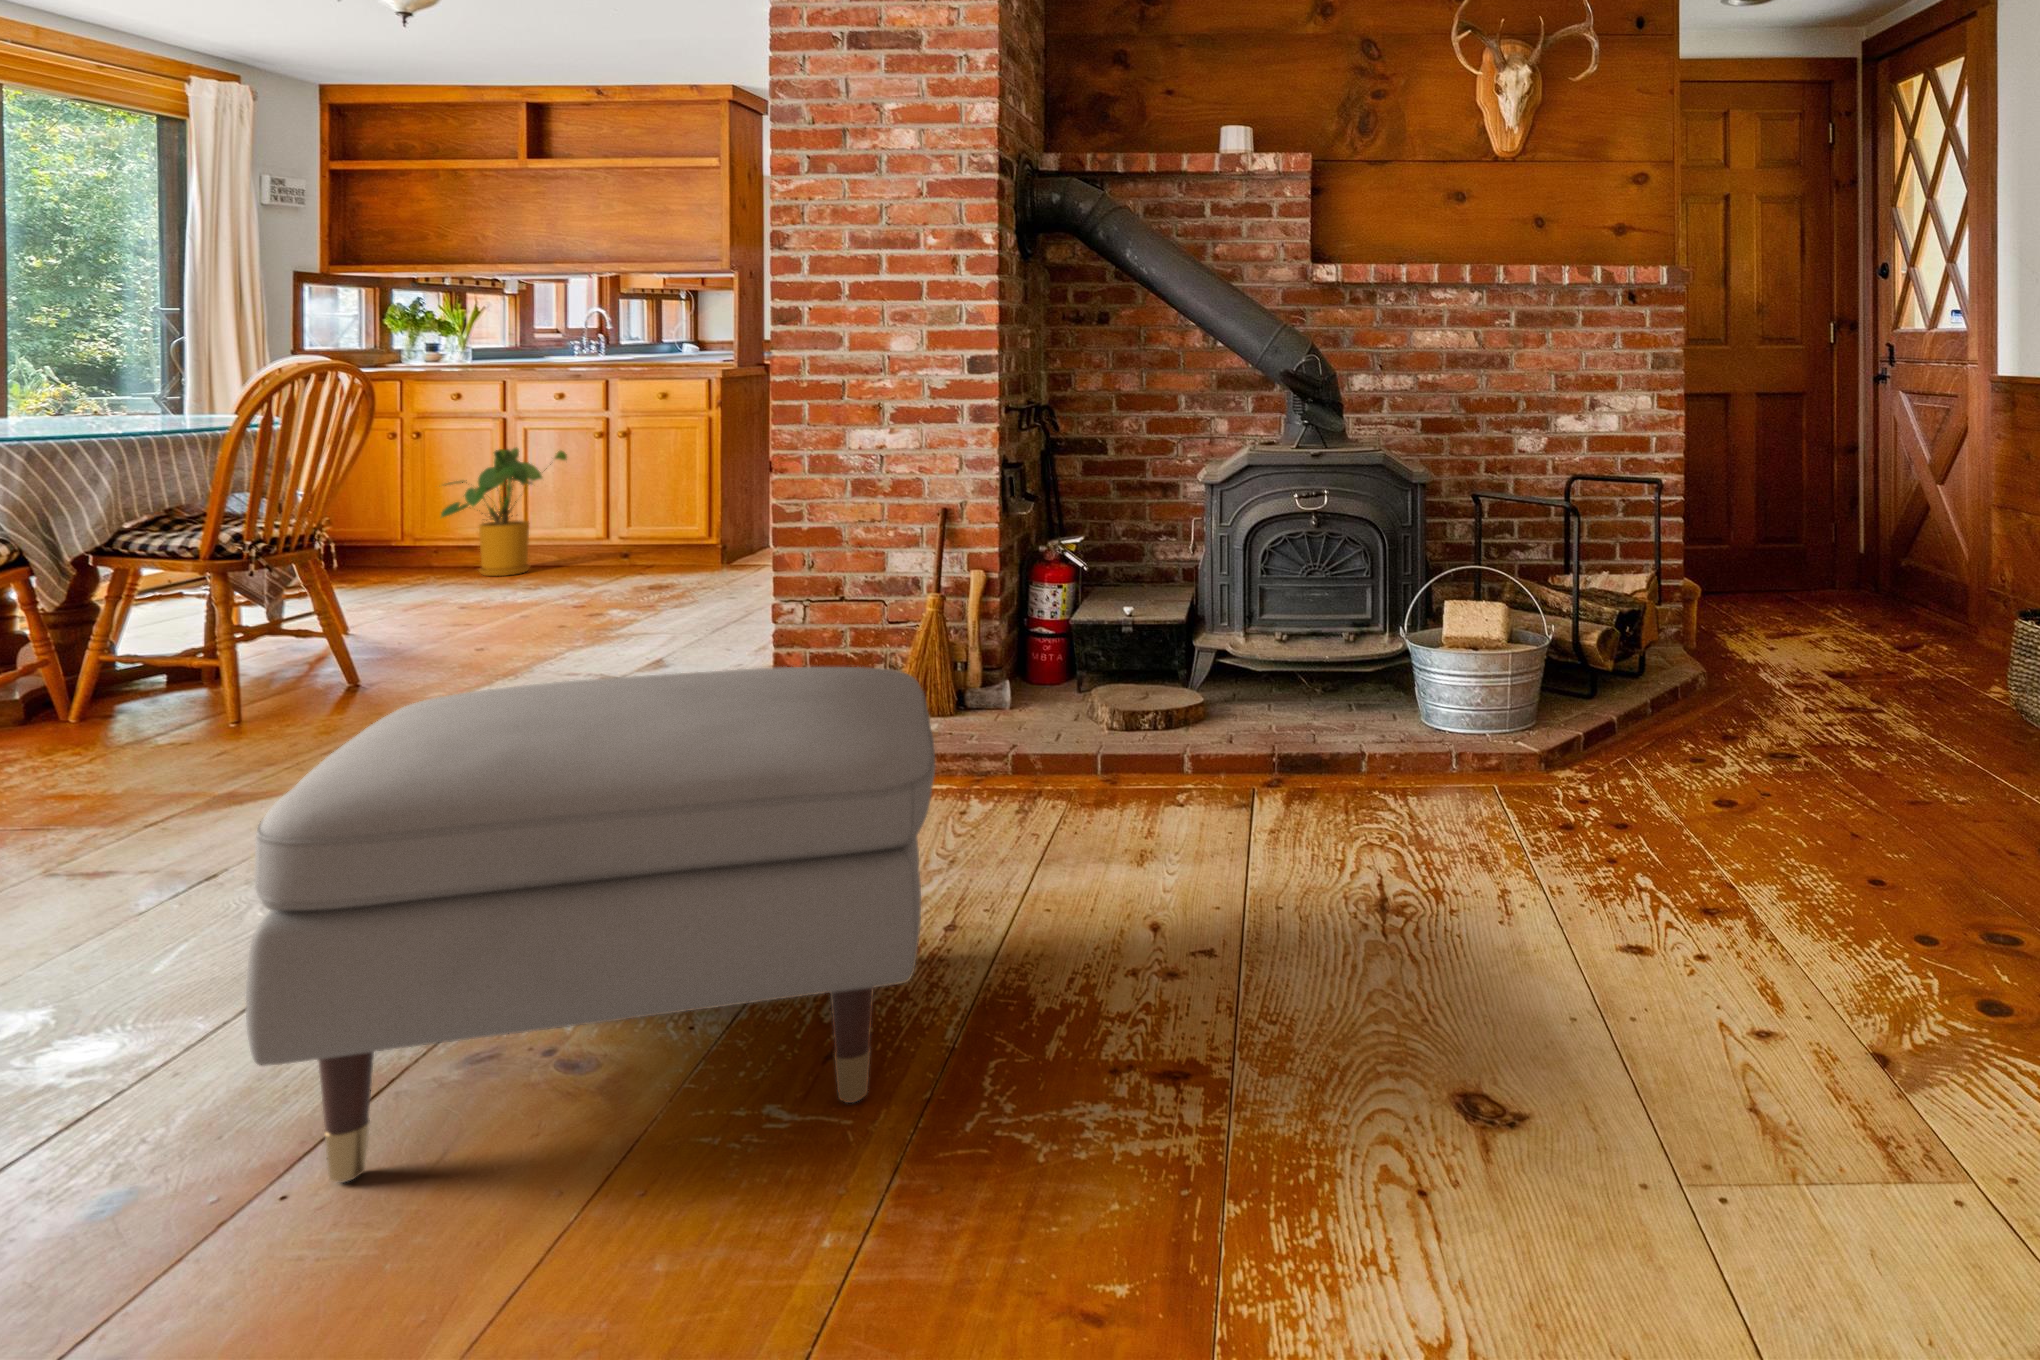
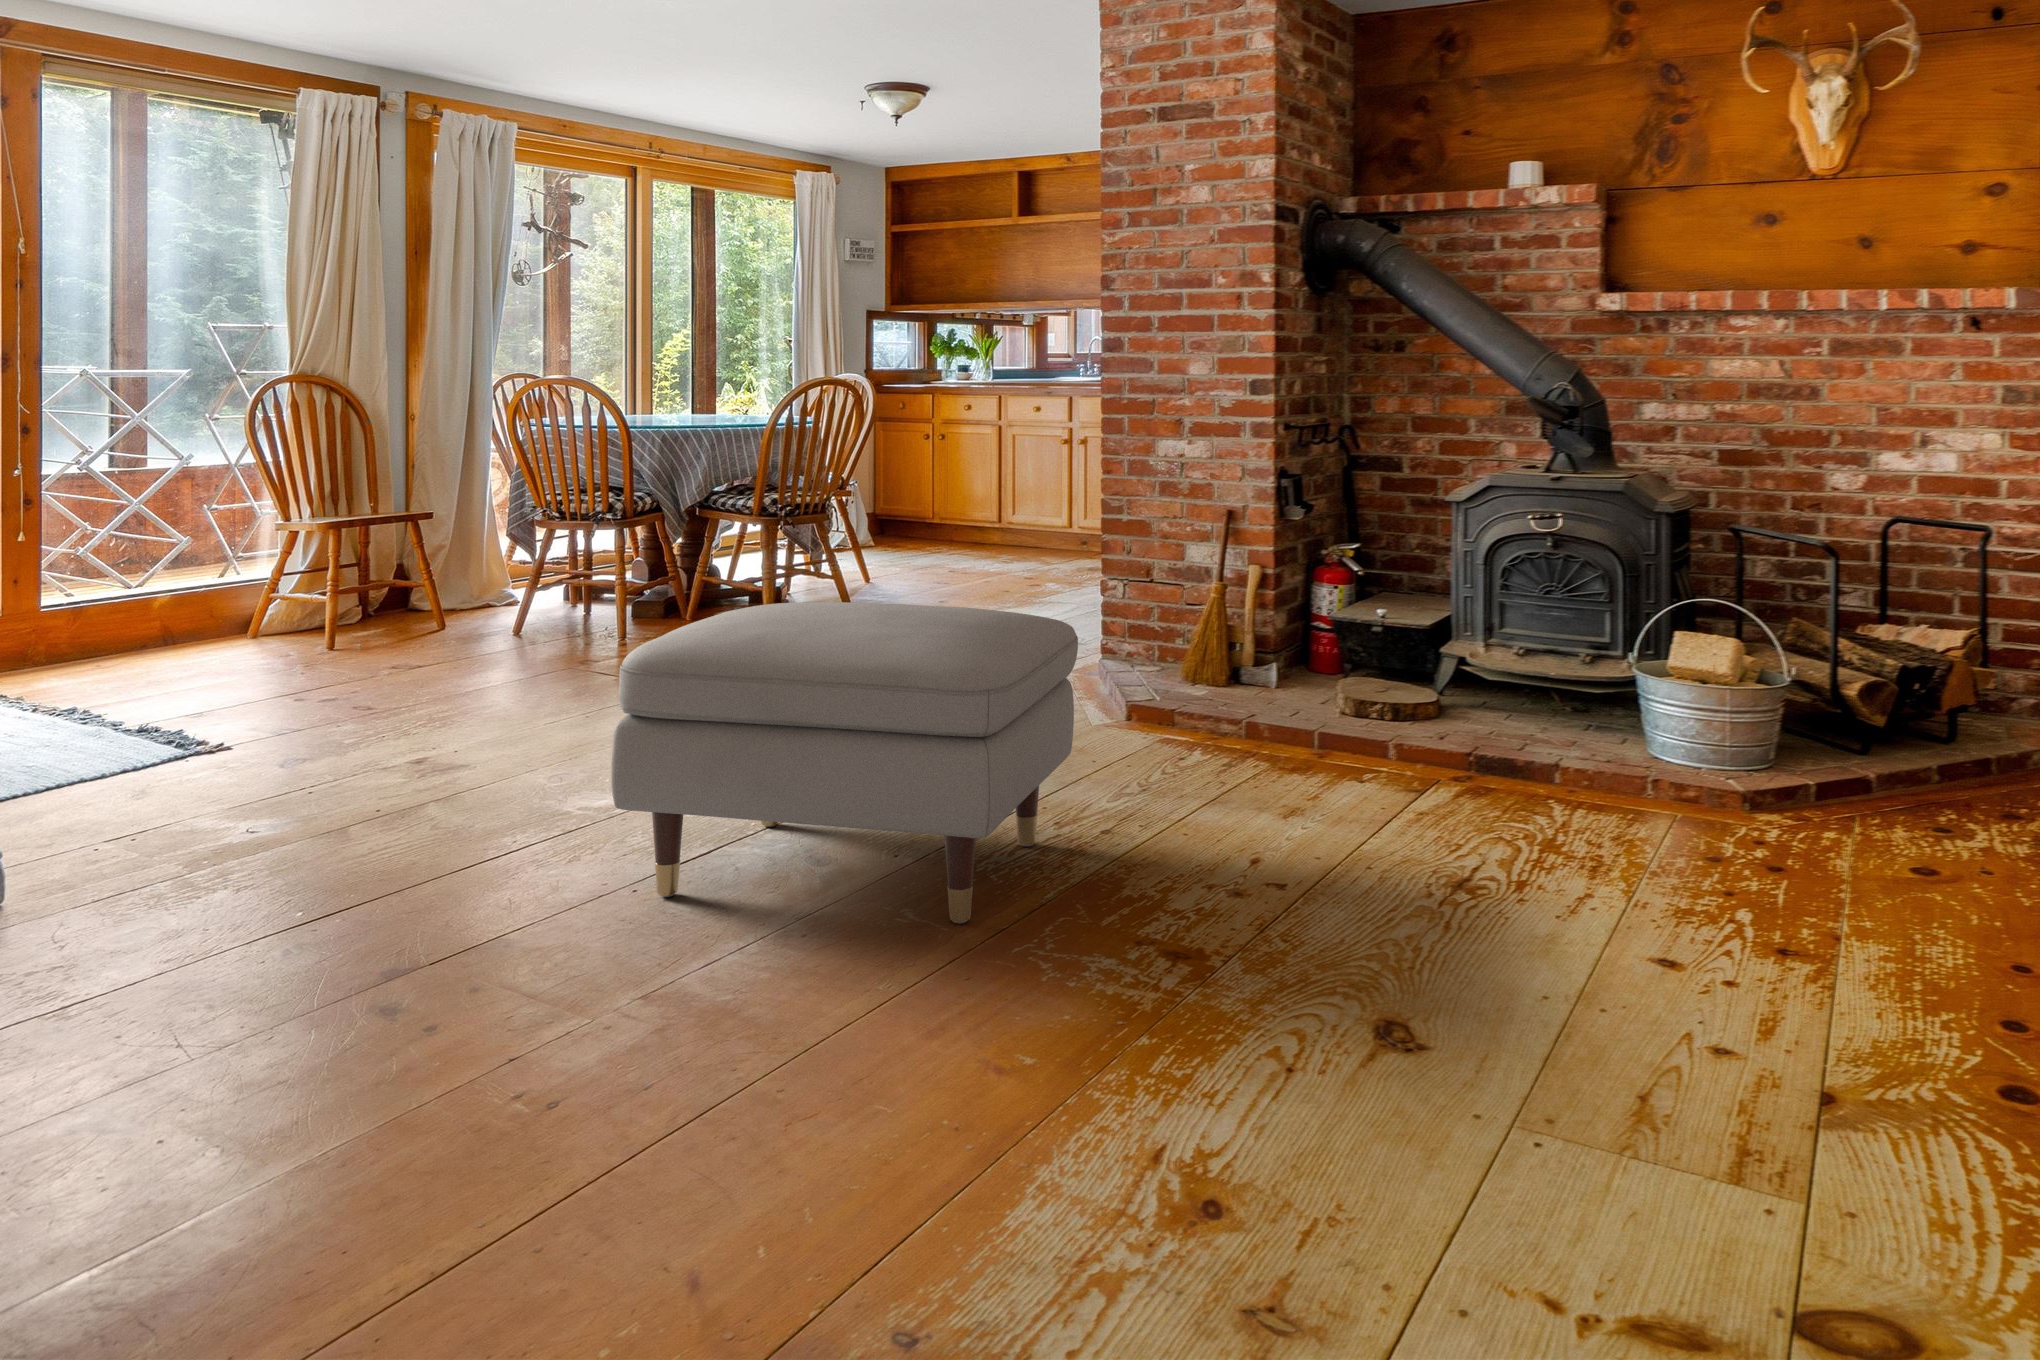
house plant: present [440,447,567,576] -> none [947,451,1044,553]

